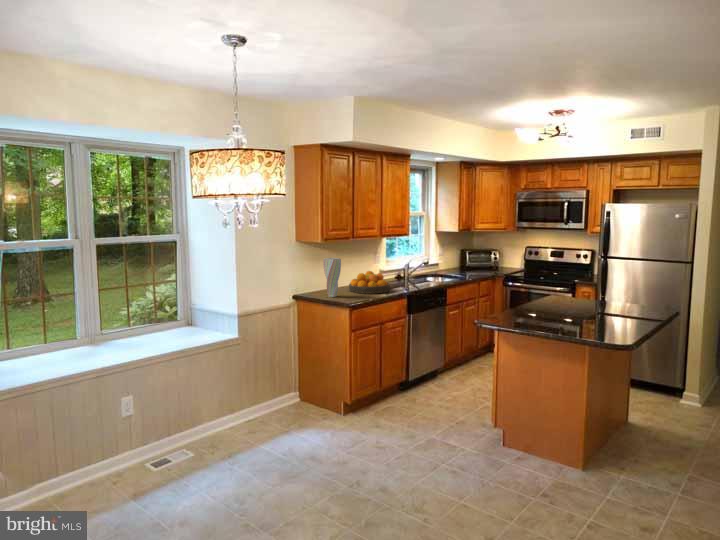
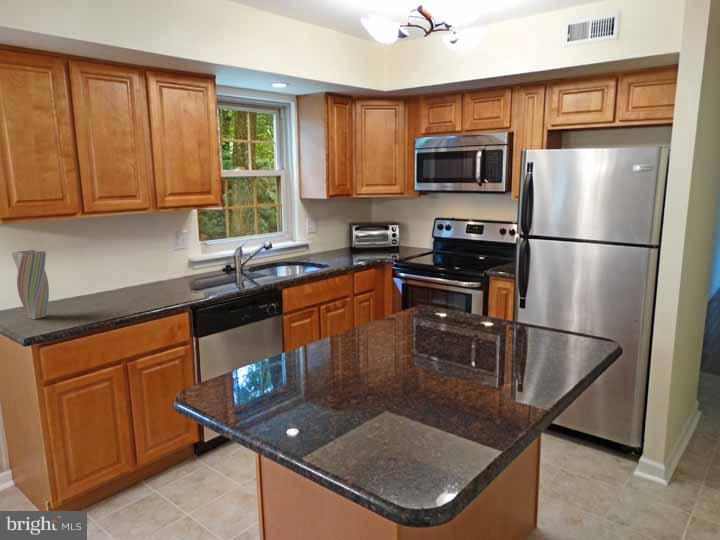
fruit bowl: present [349,271,390,294] -> none [92,266,167,308]

